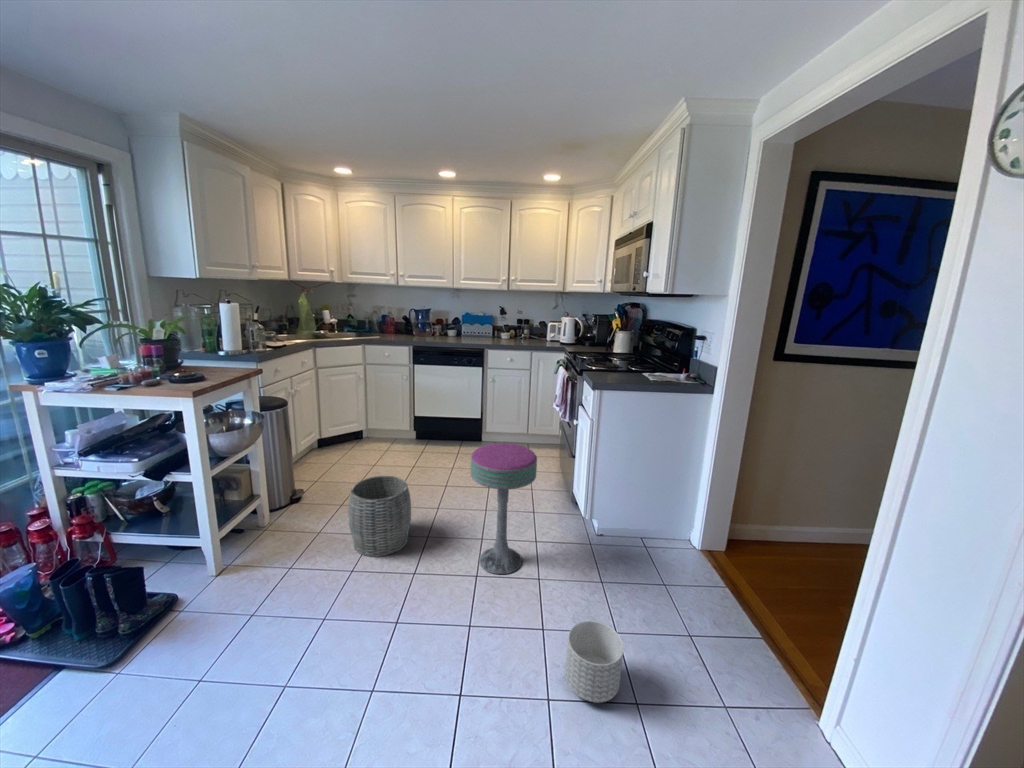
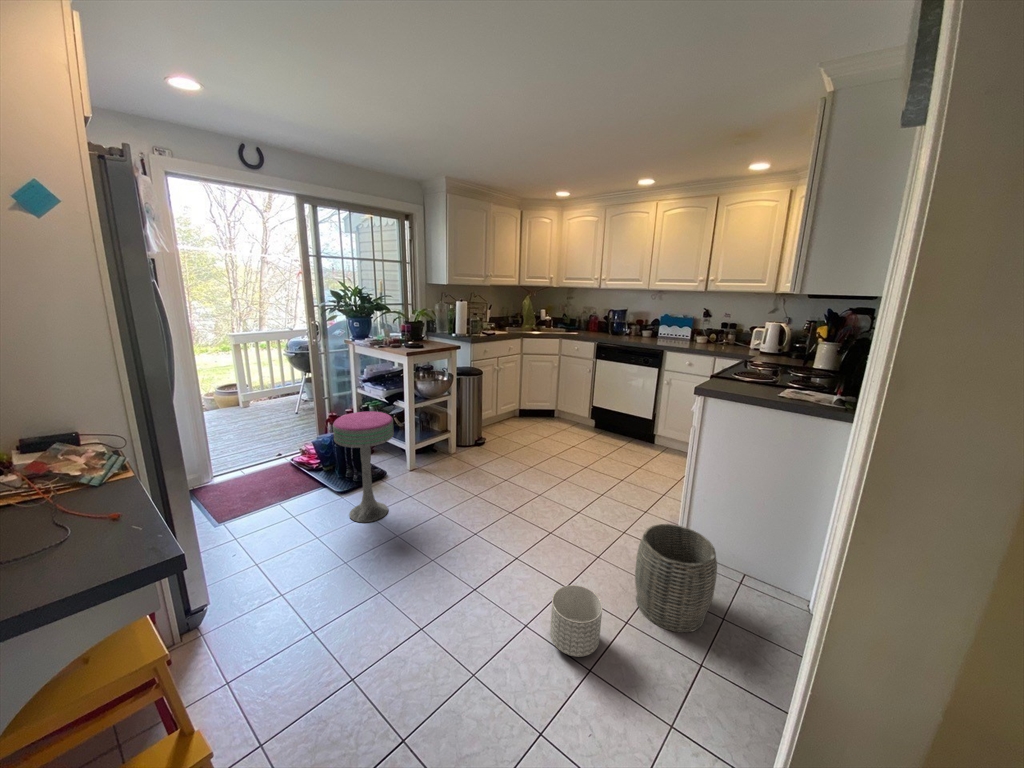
bar stool: present [470,443,537,574] -> present [333,411,394,522]
woven basket: present [348,476,411,557] -> present [635,524,717,633]

